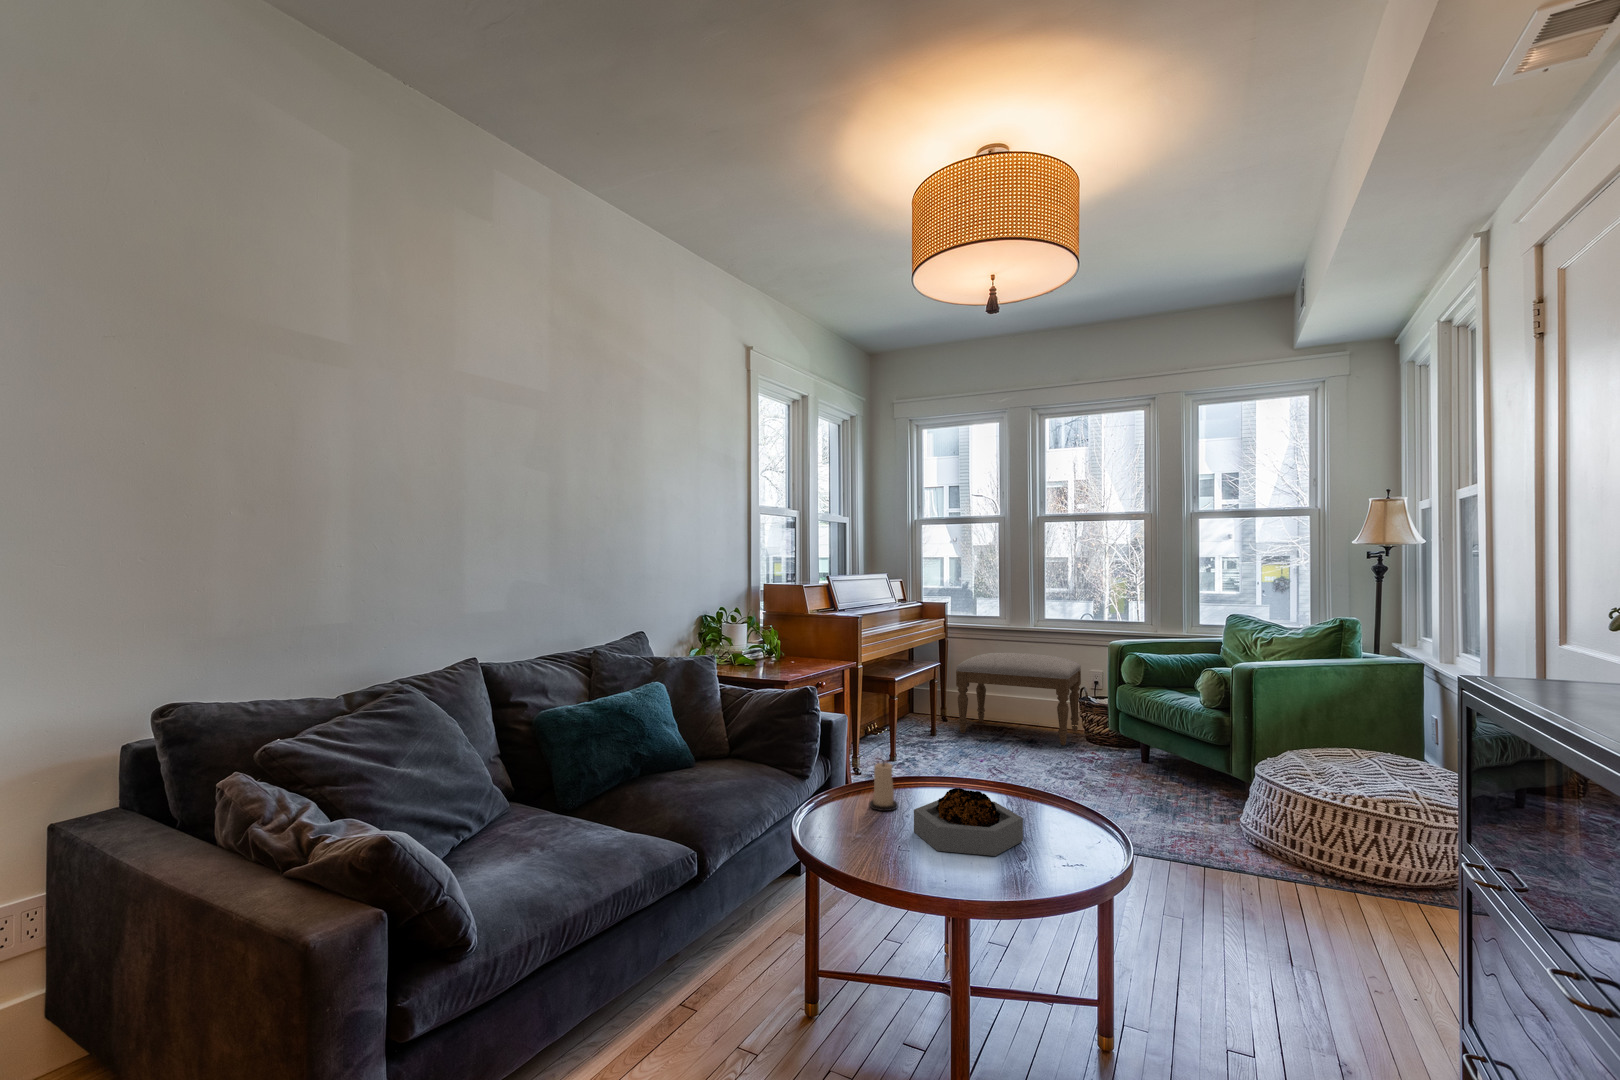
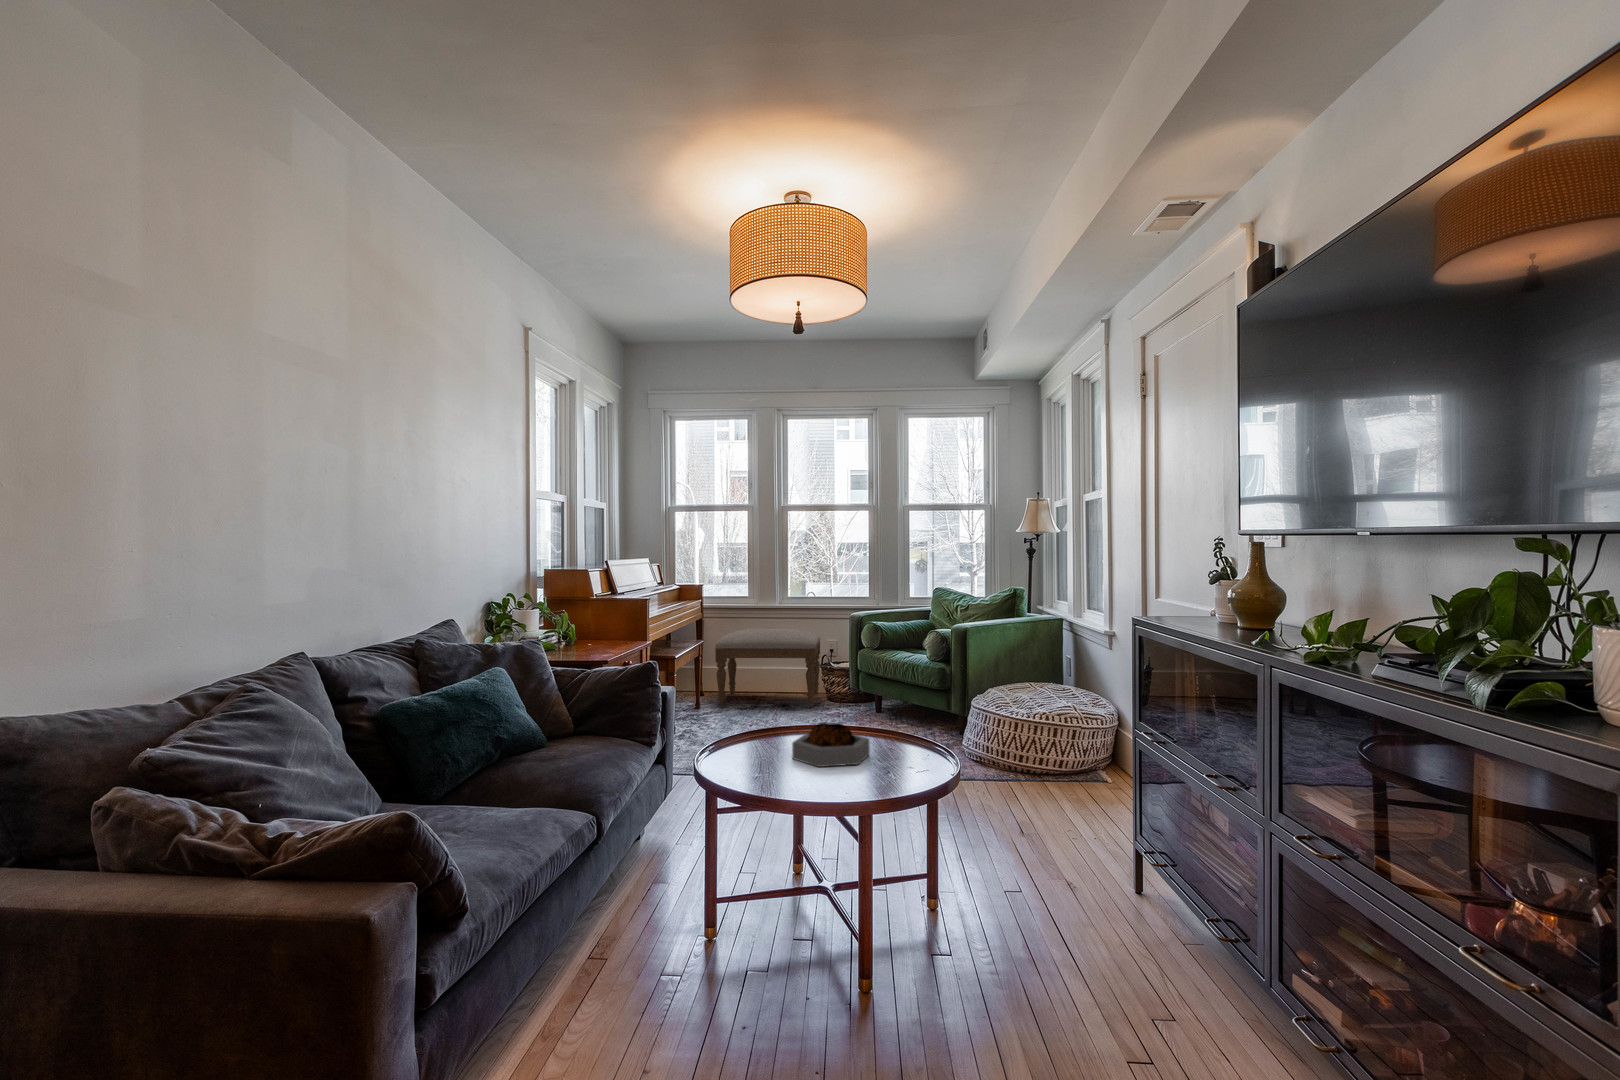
candle: present [870,762,898,811] -> none [746,711,768,750]

